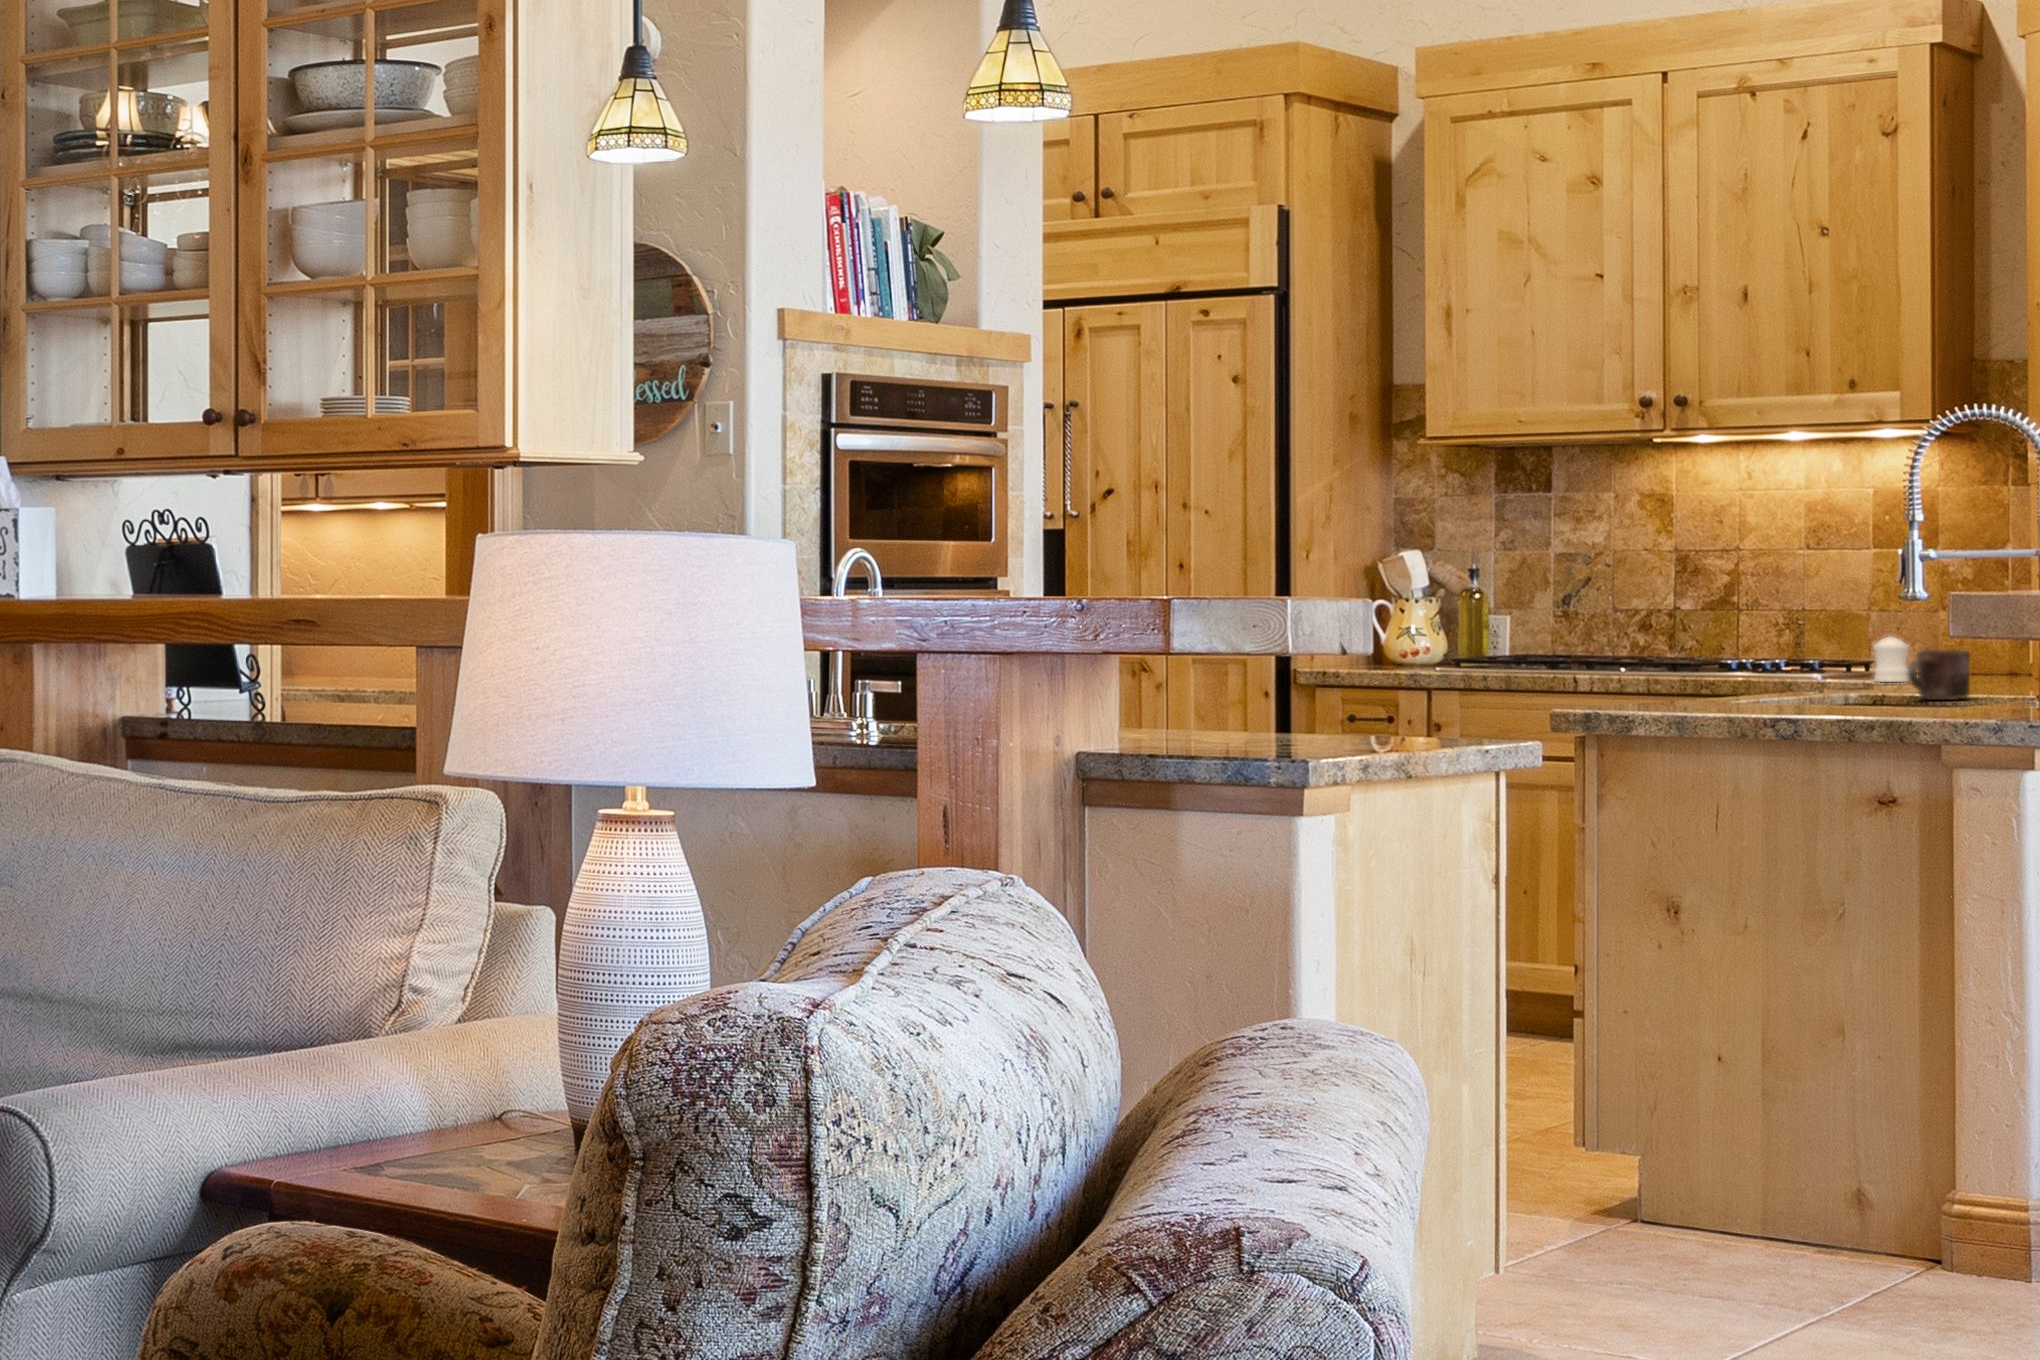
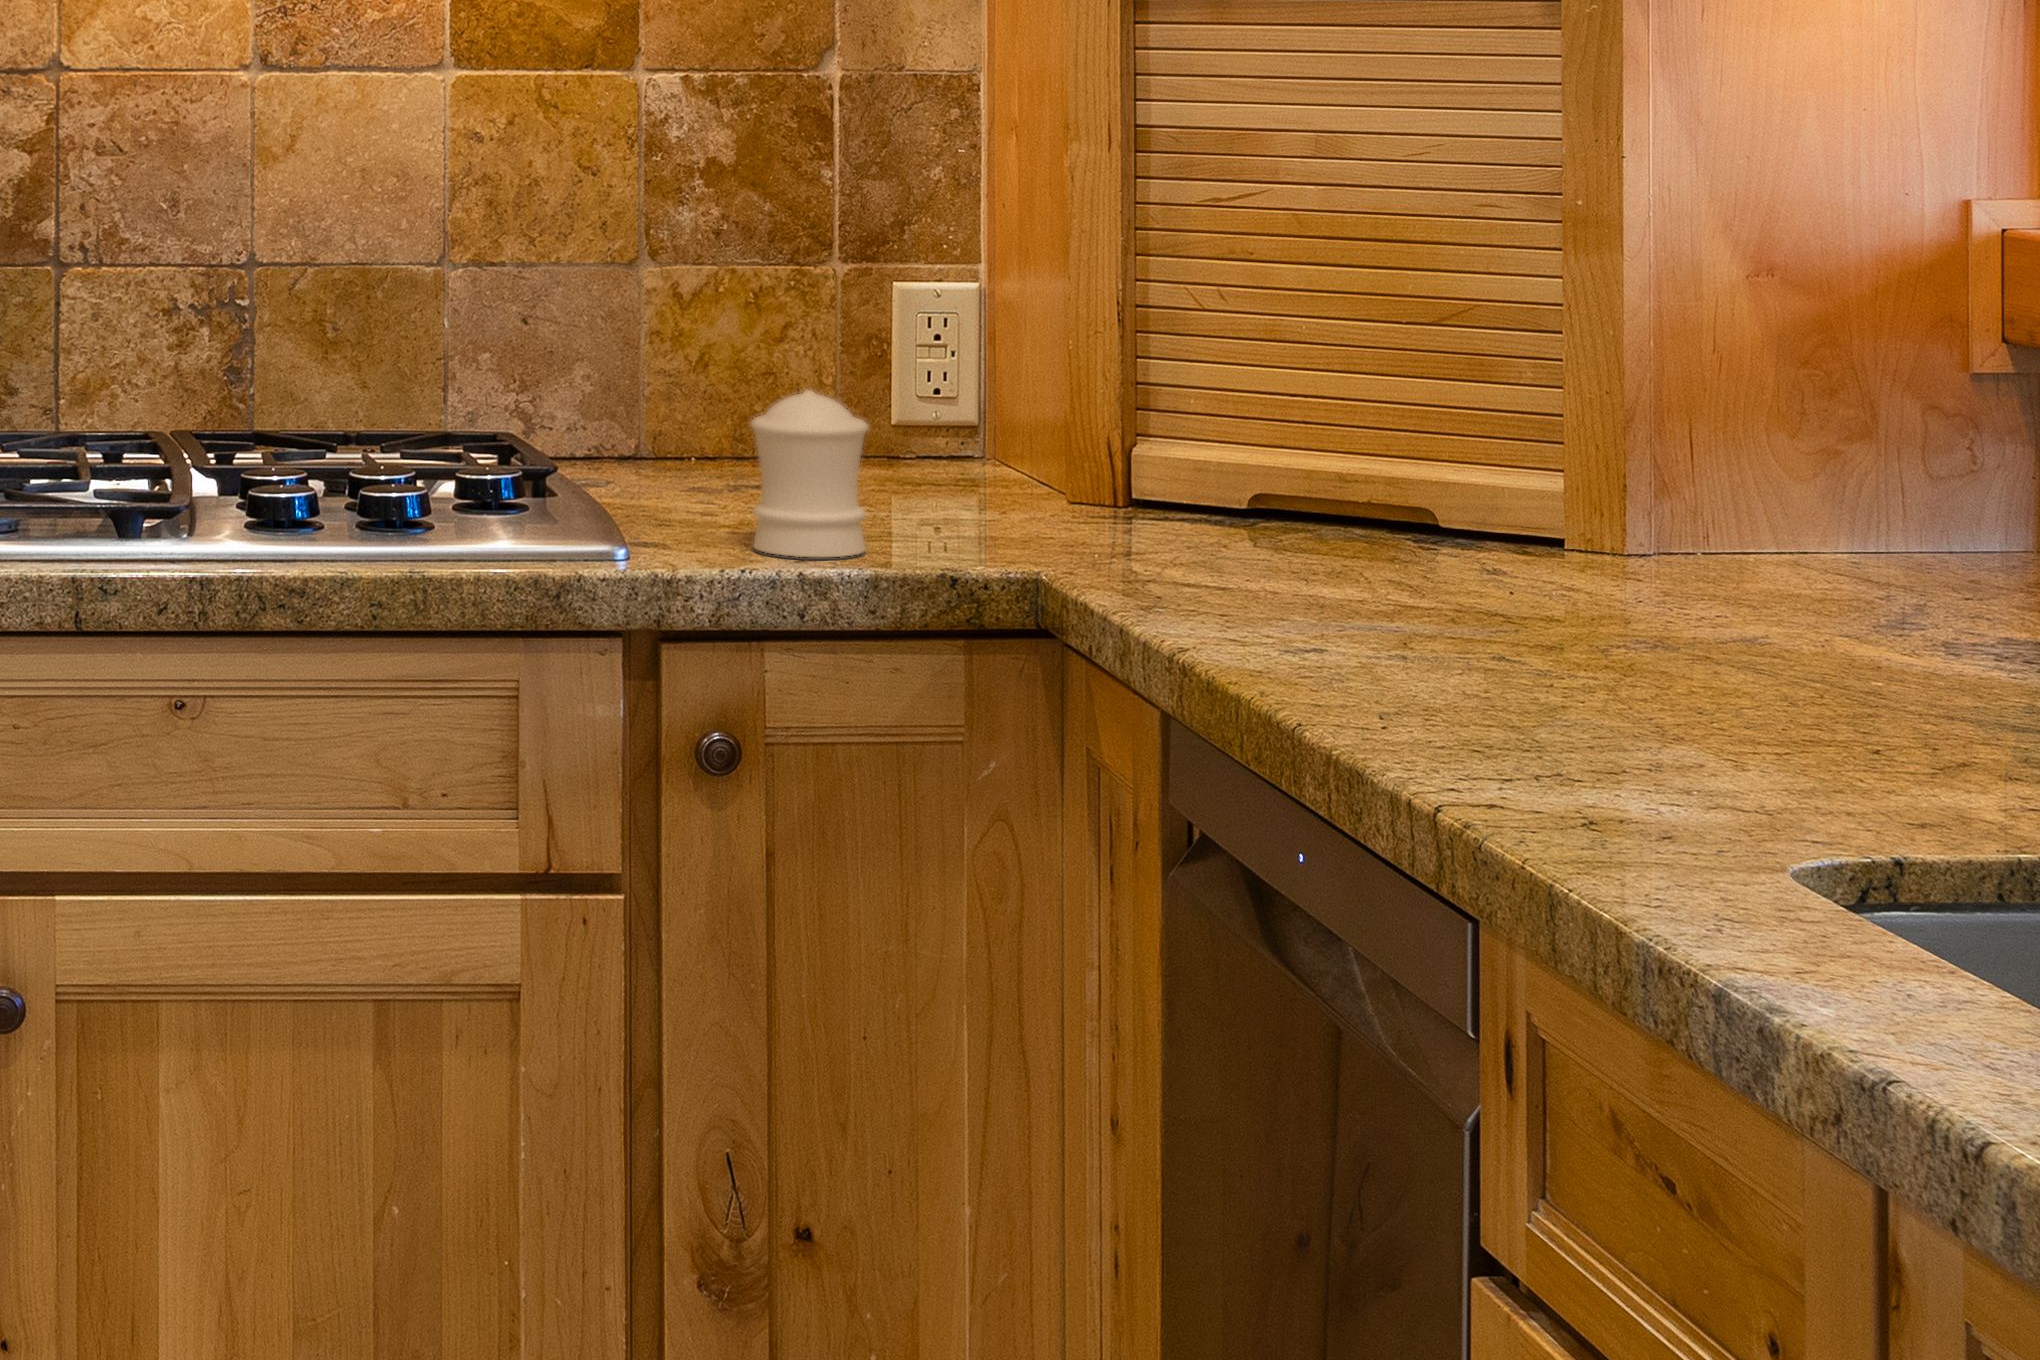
mug: present [1908,650,1970,700] -> none [1486,529,1703,764]

